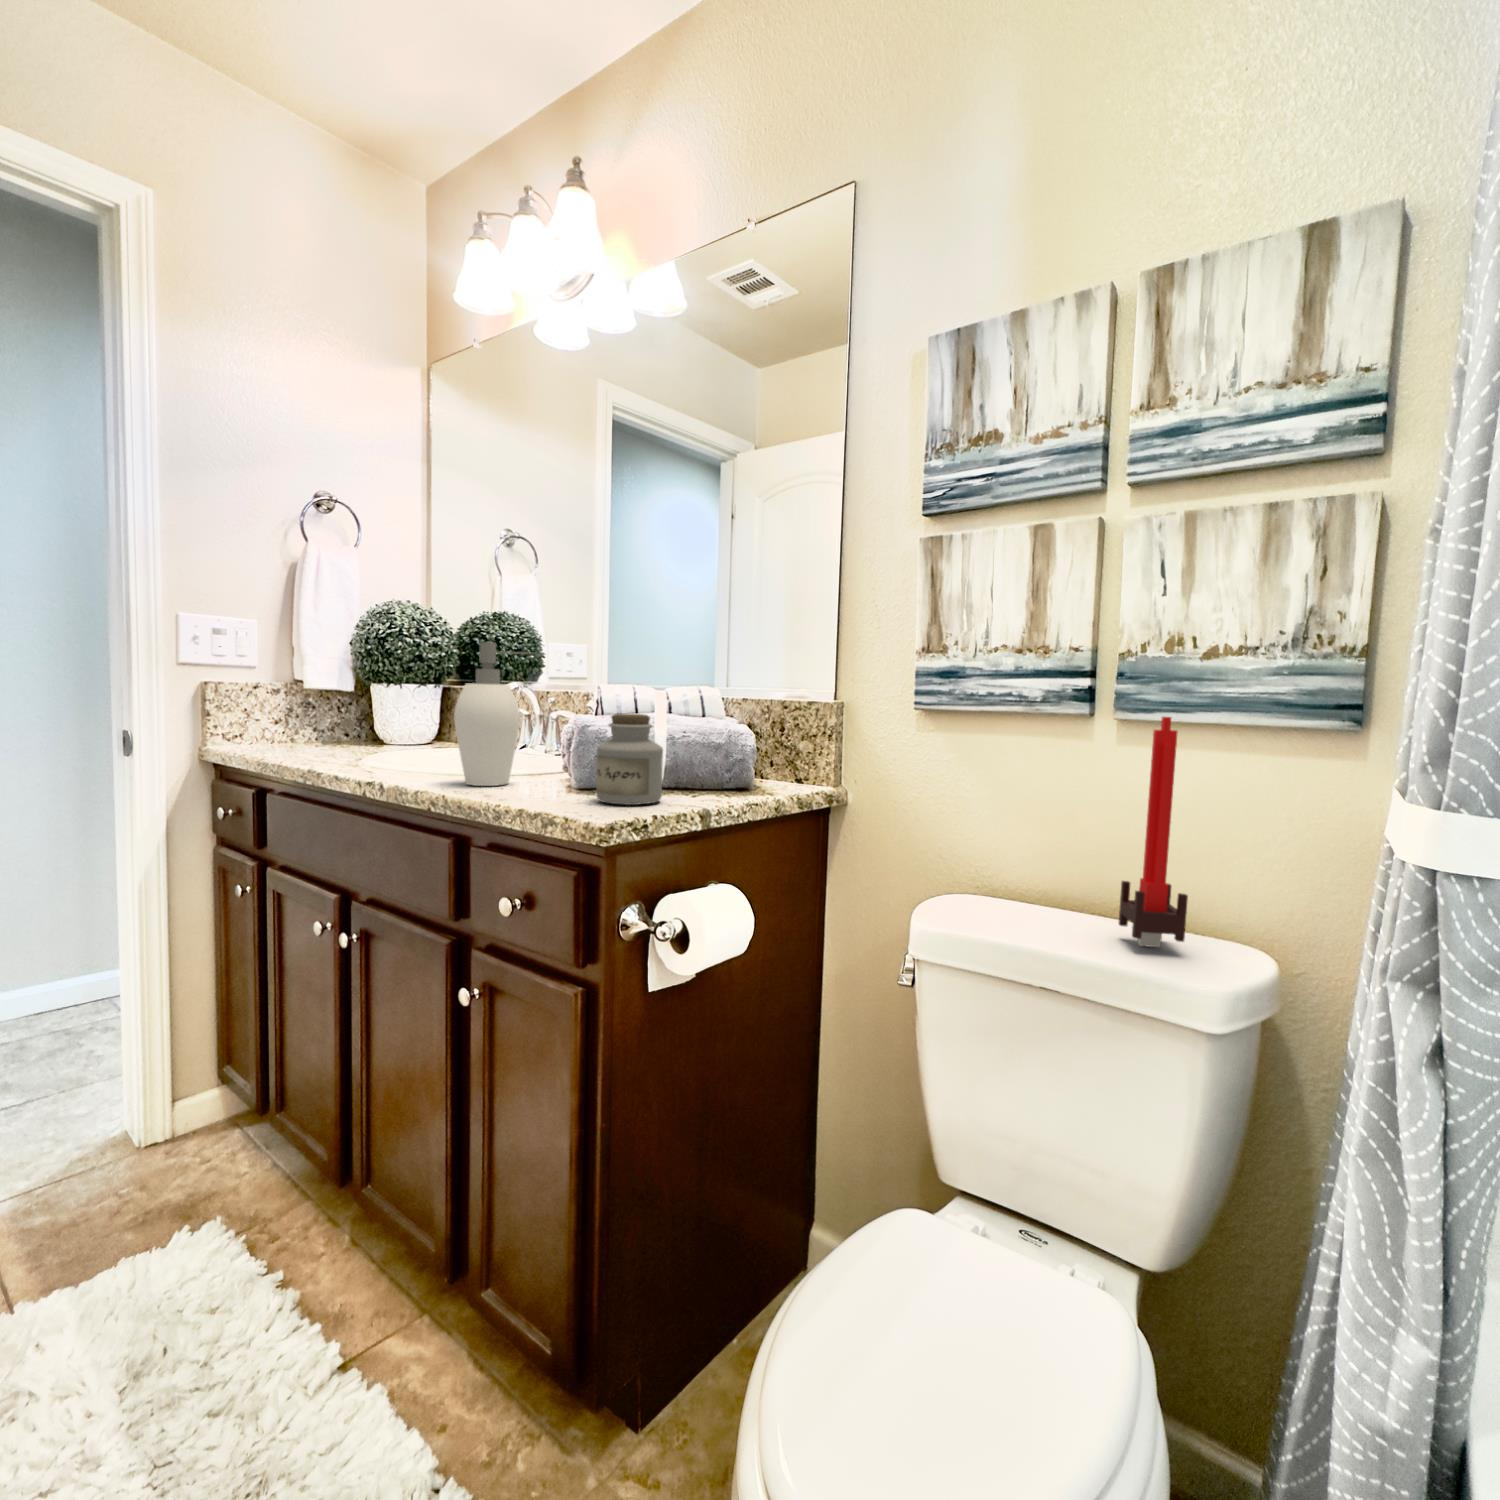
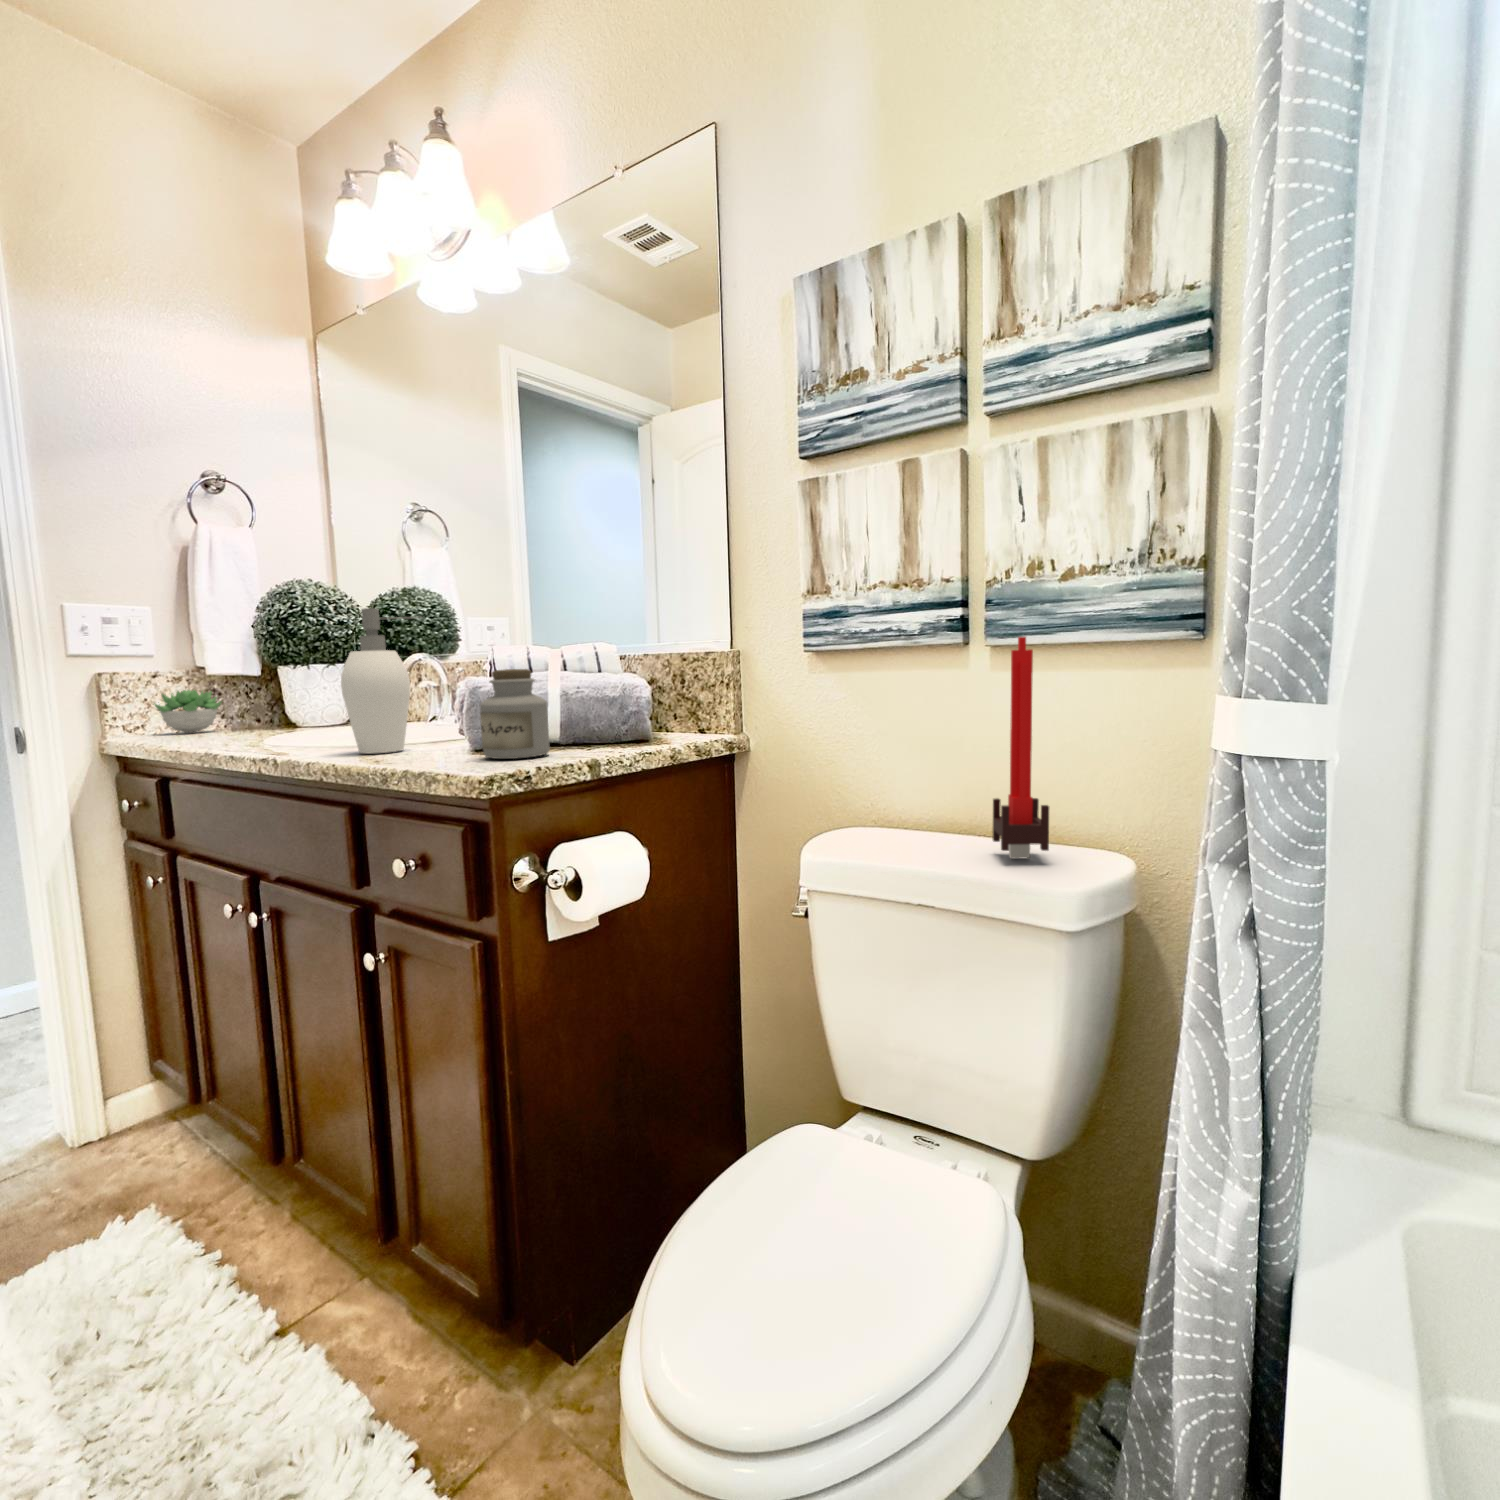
succulent plant: none [251,701,317,743] -> present [155,690,221,733]

